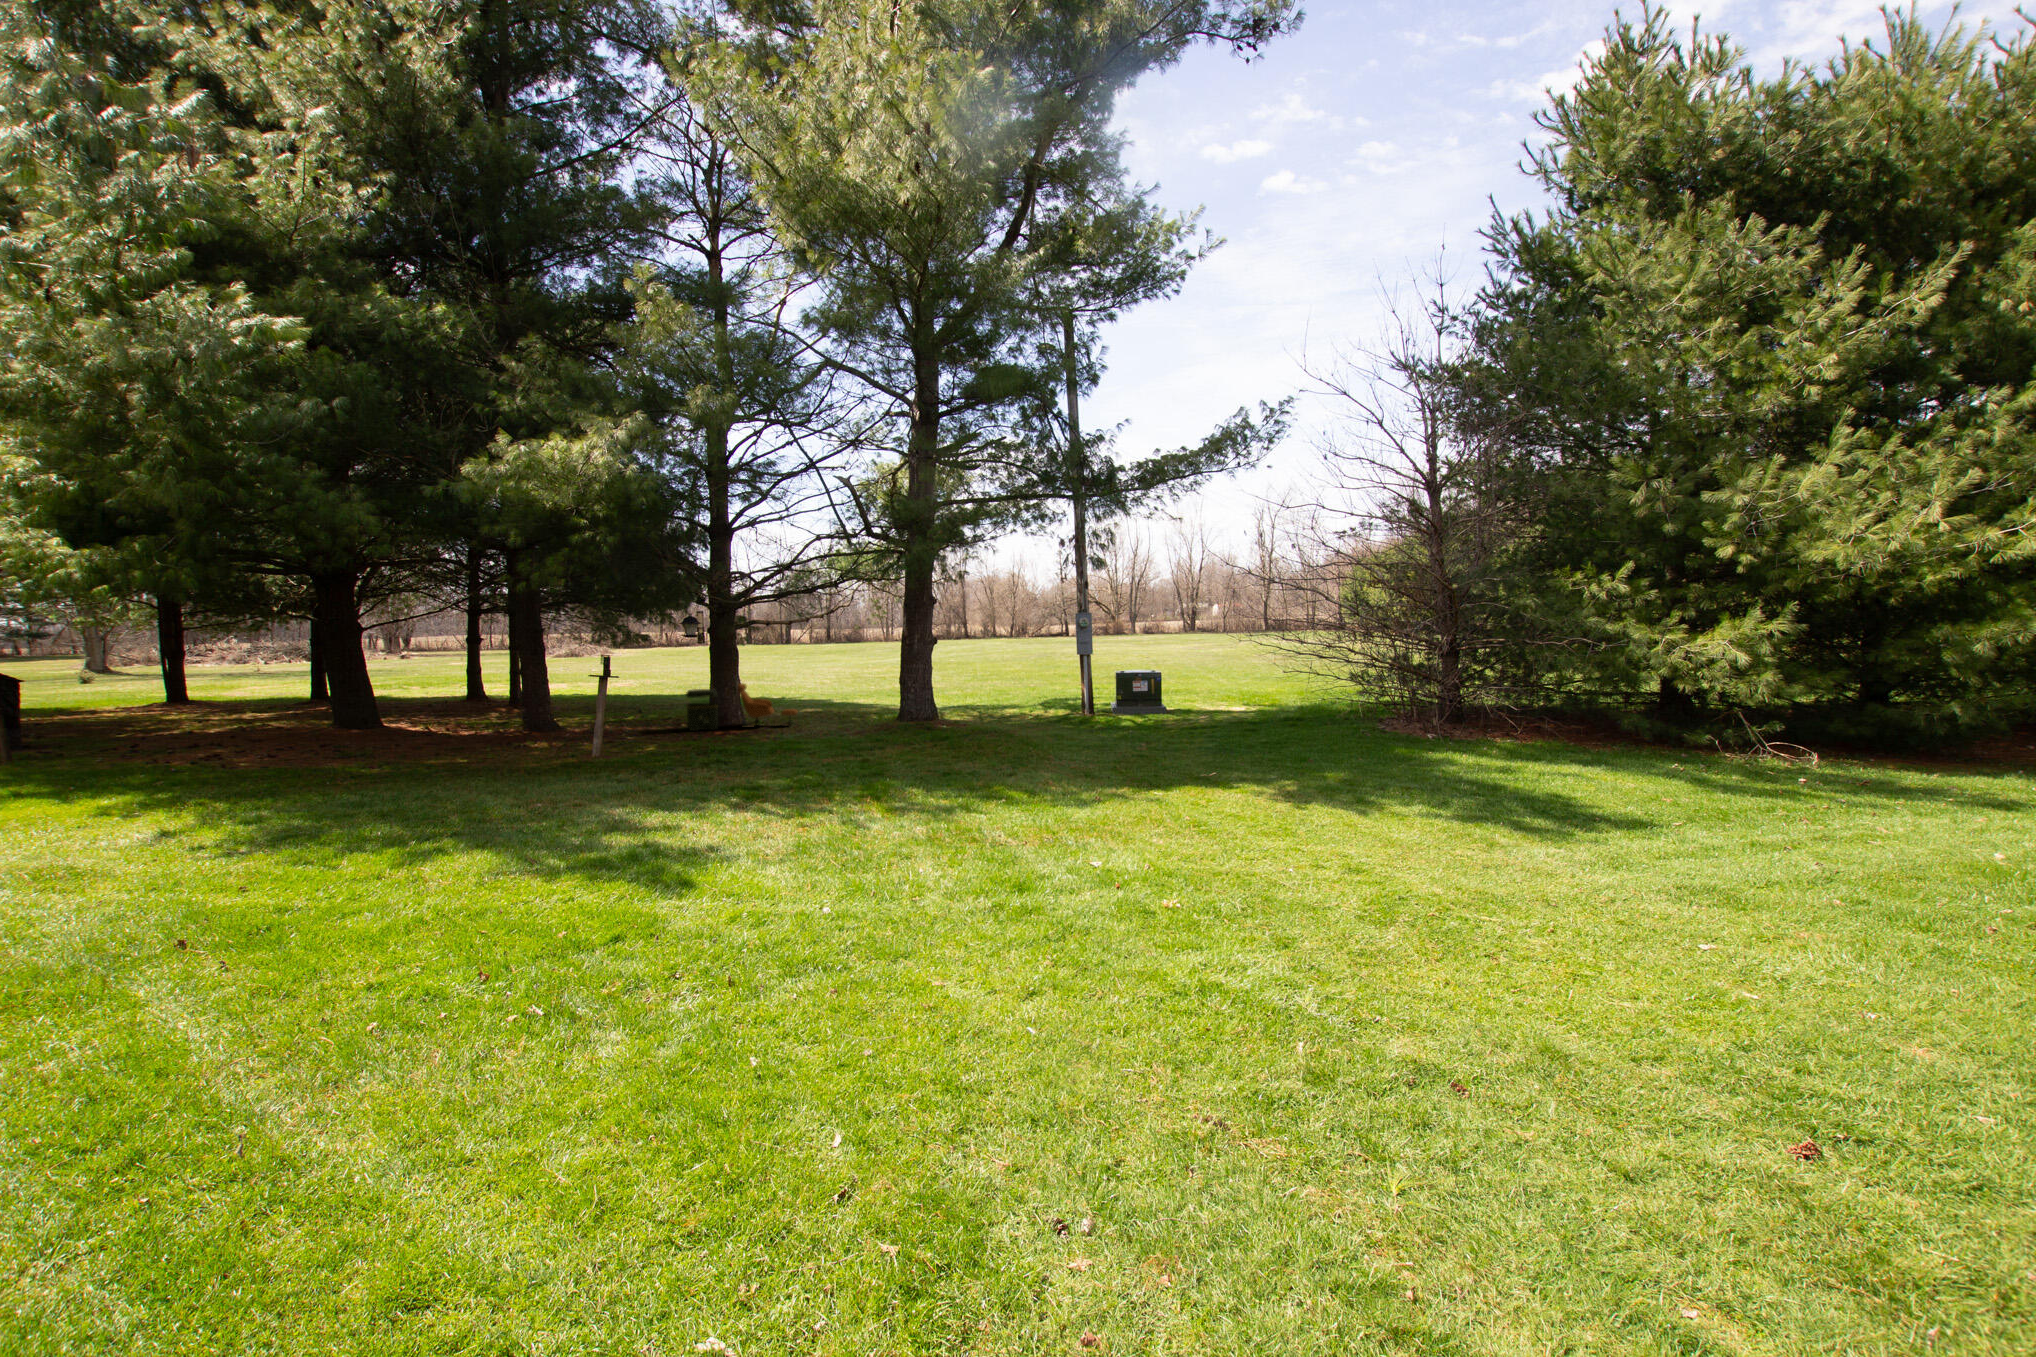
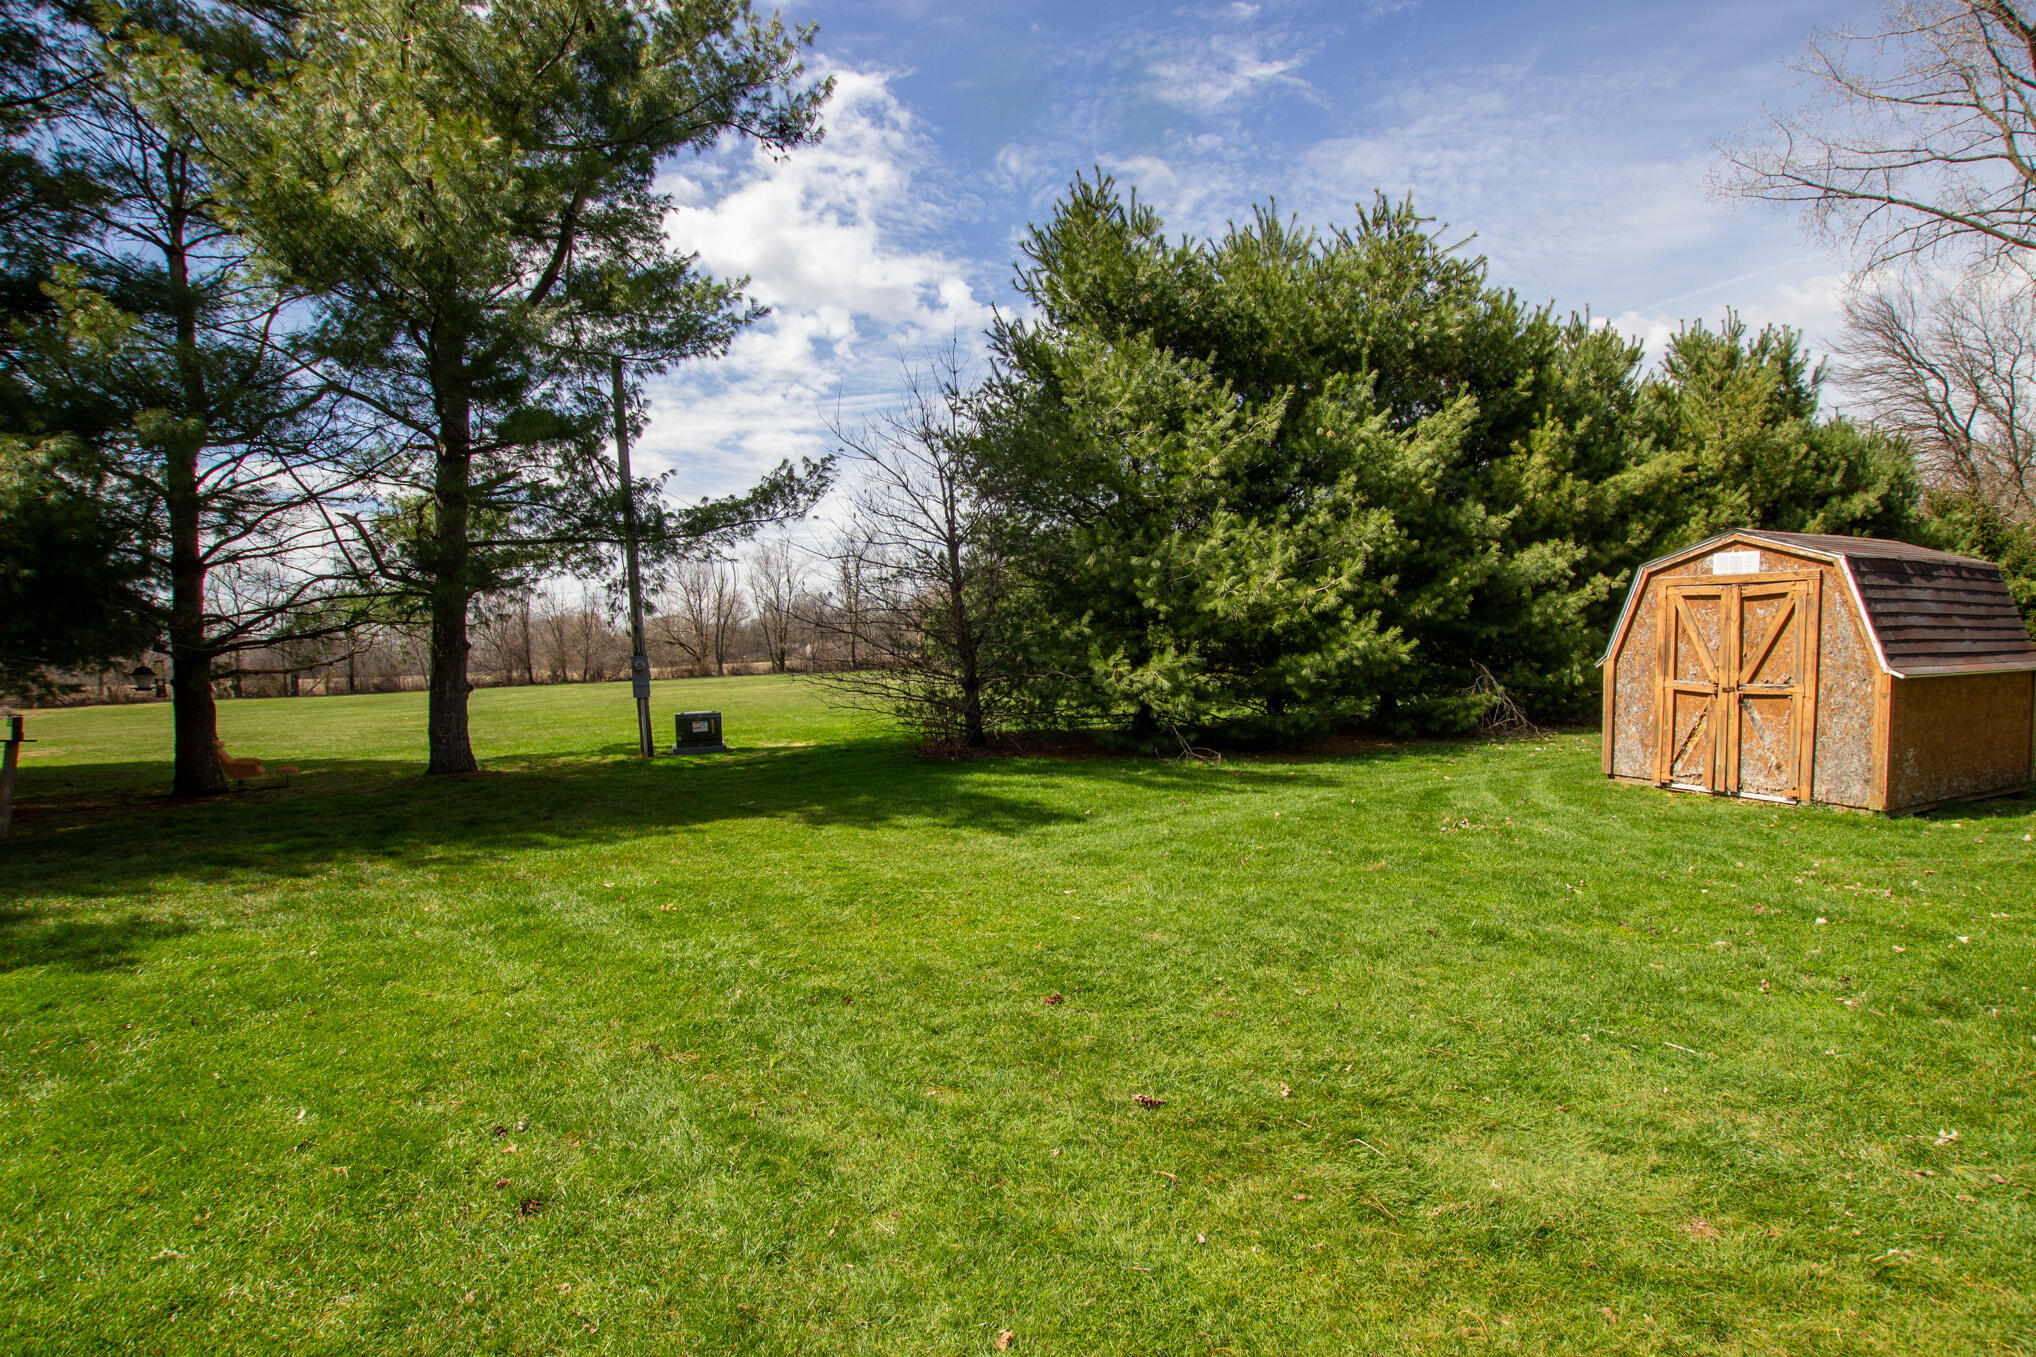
bench: none [1371,669,1421,739] -> present [921,701,958,758]
toolbox: present [686,689,718,731] -> none [133,749,183,800]

